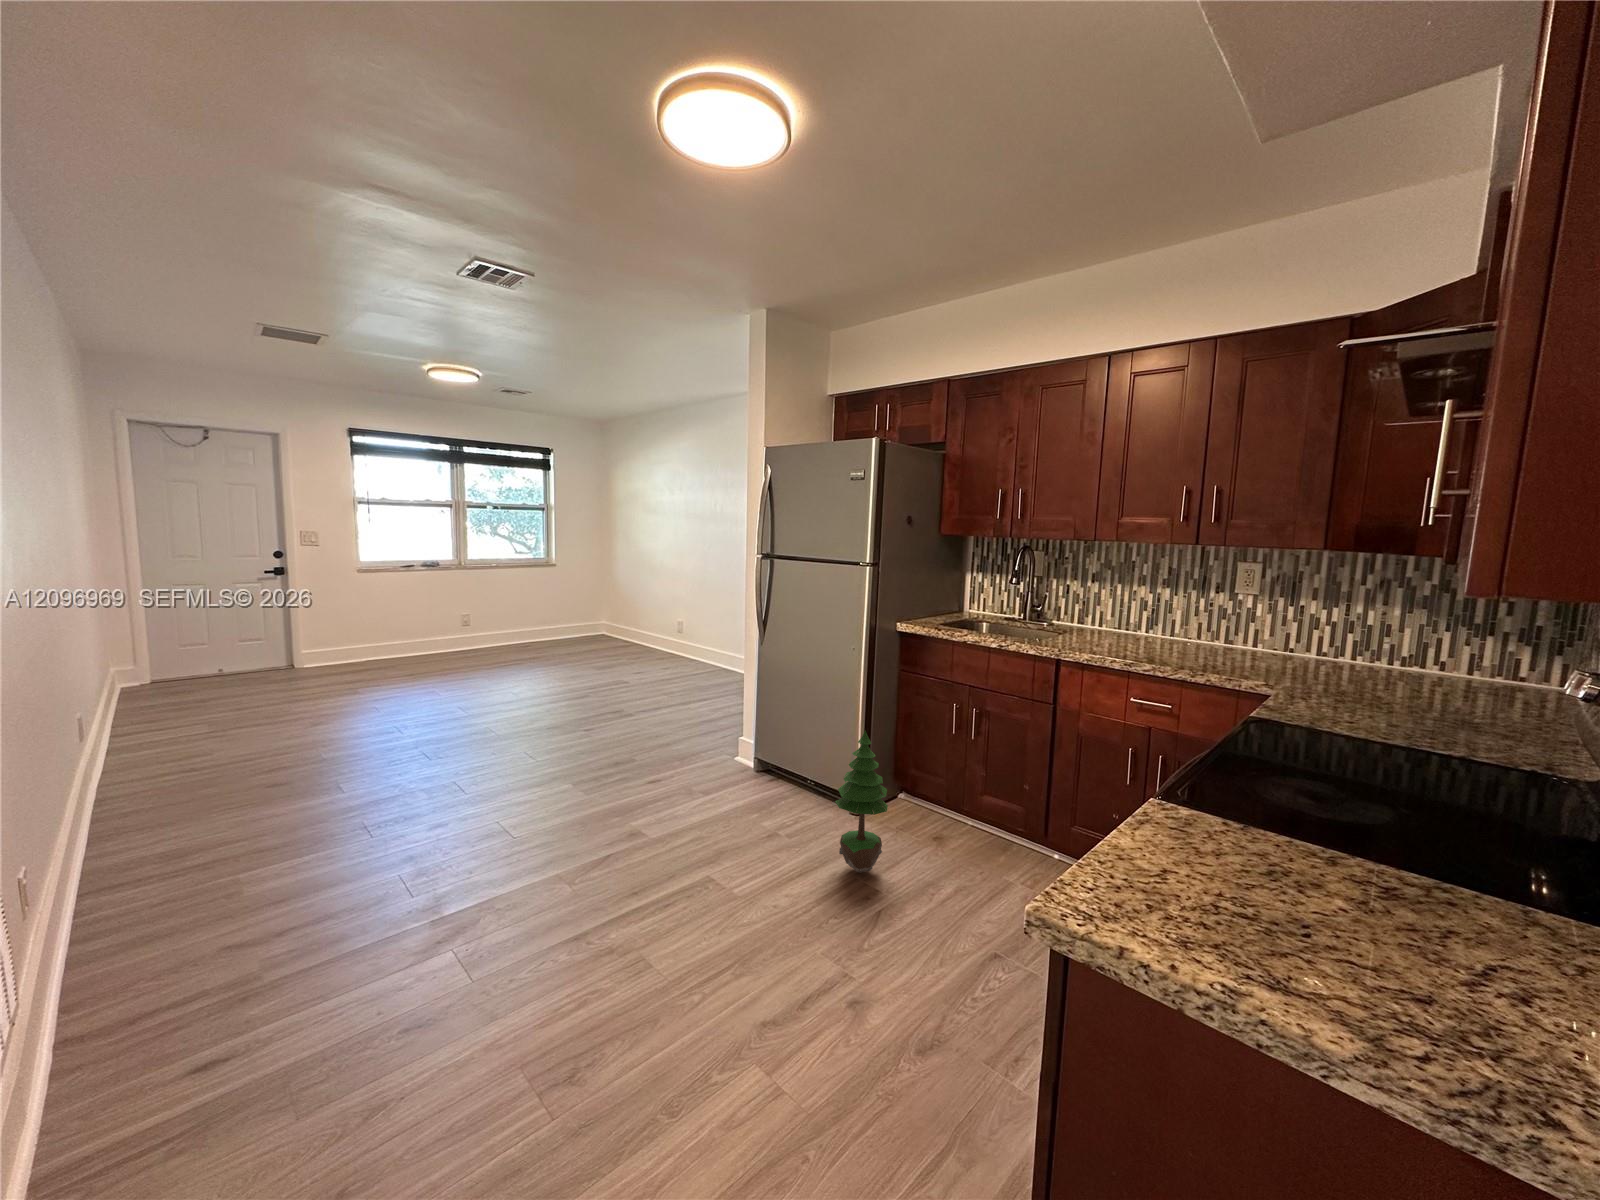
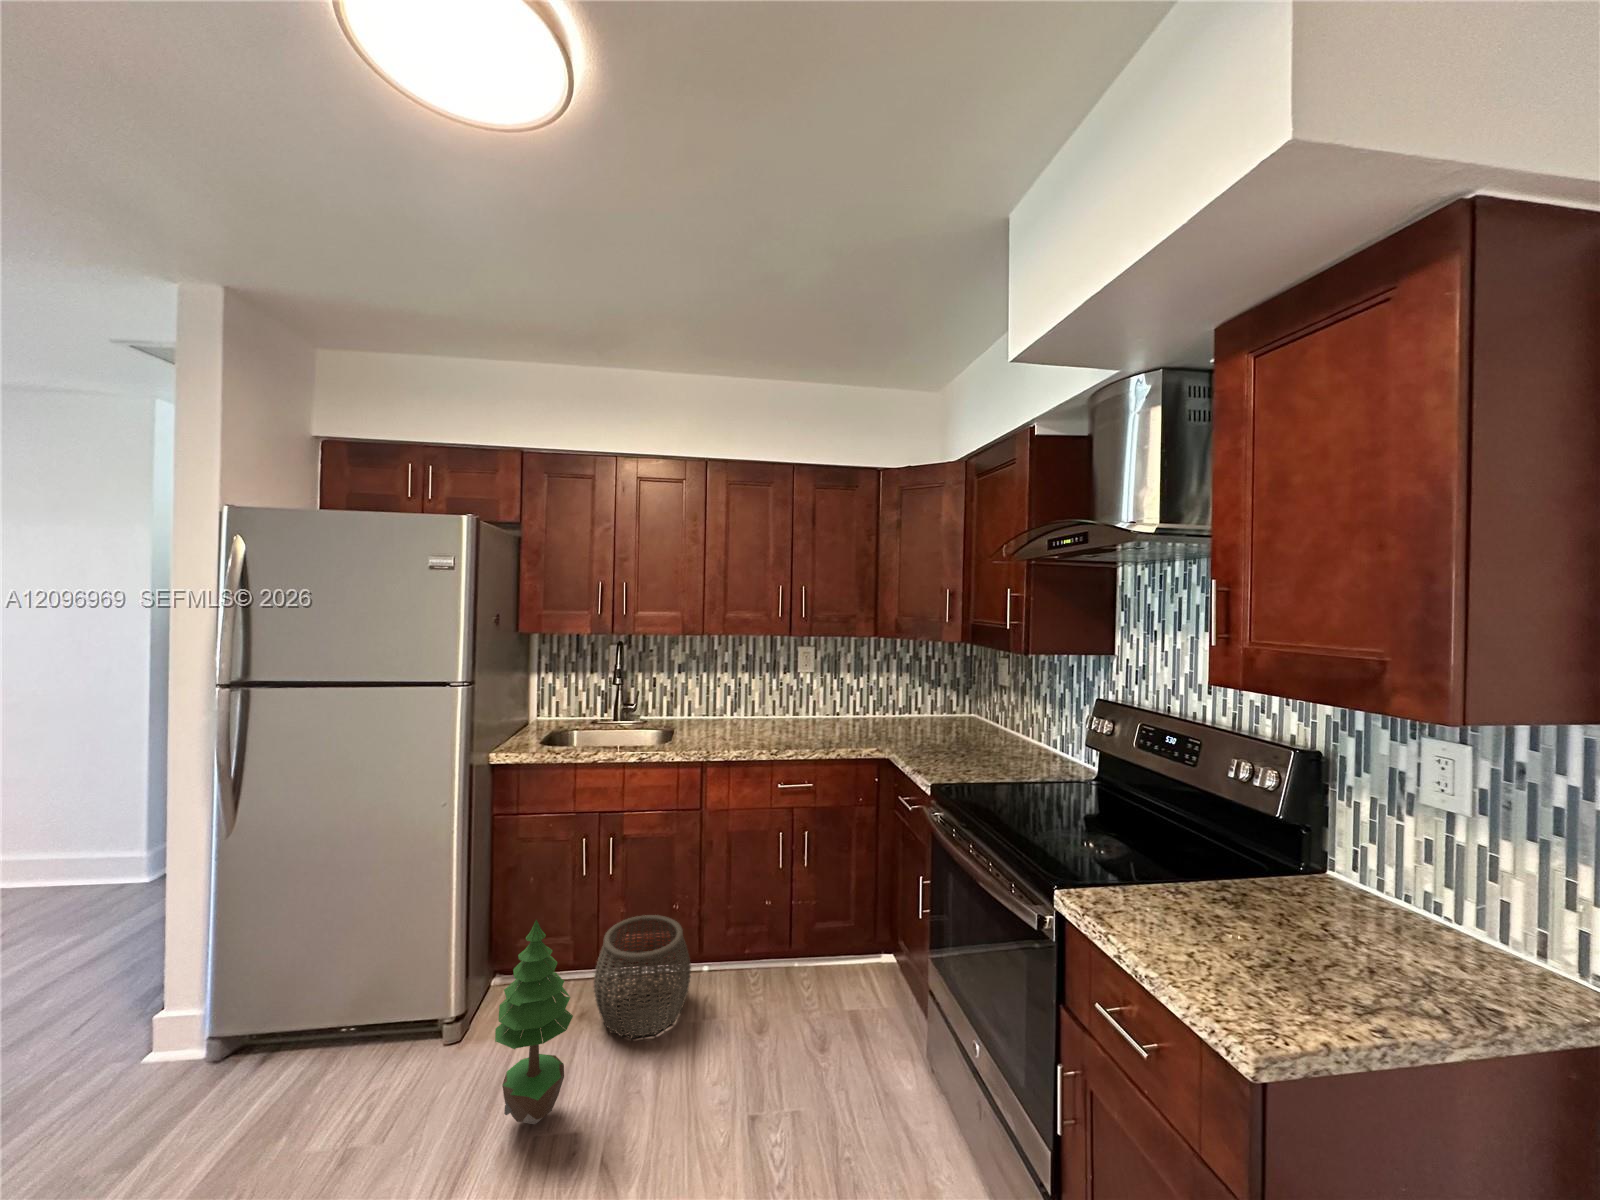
woven basket: none [937,781,1023,877] -> present [594,915,691,1038]

